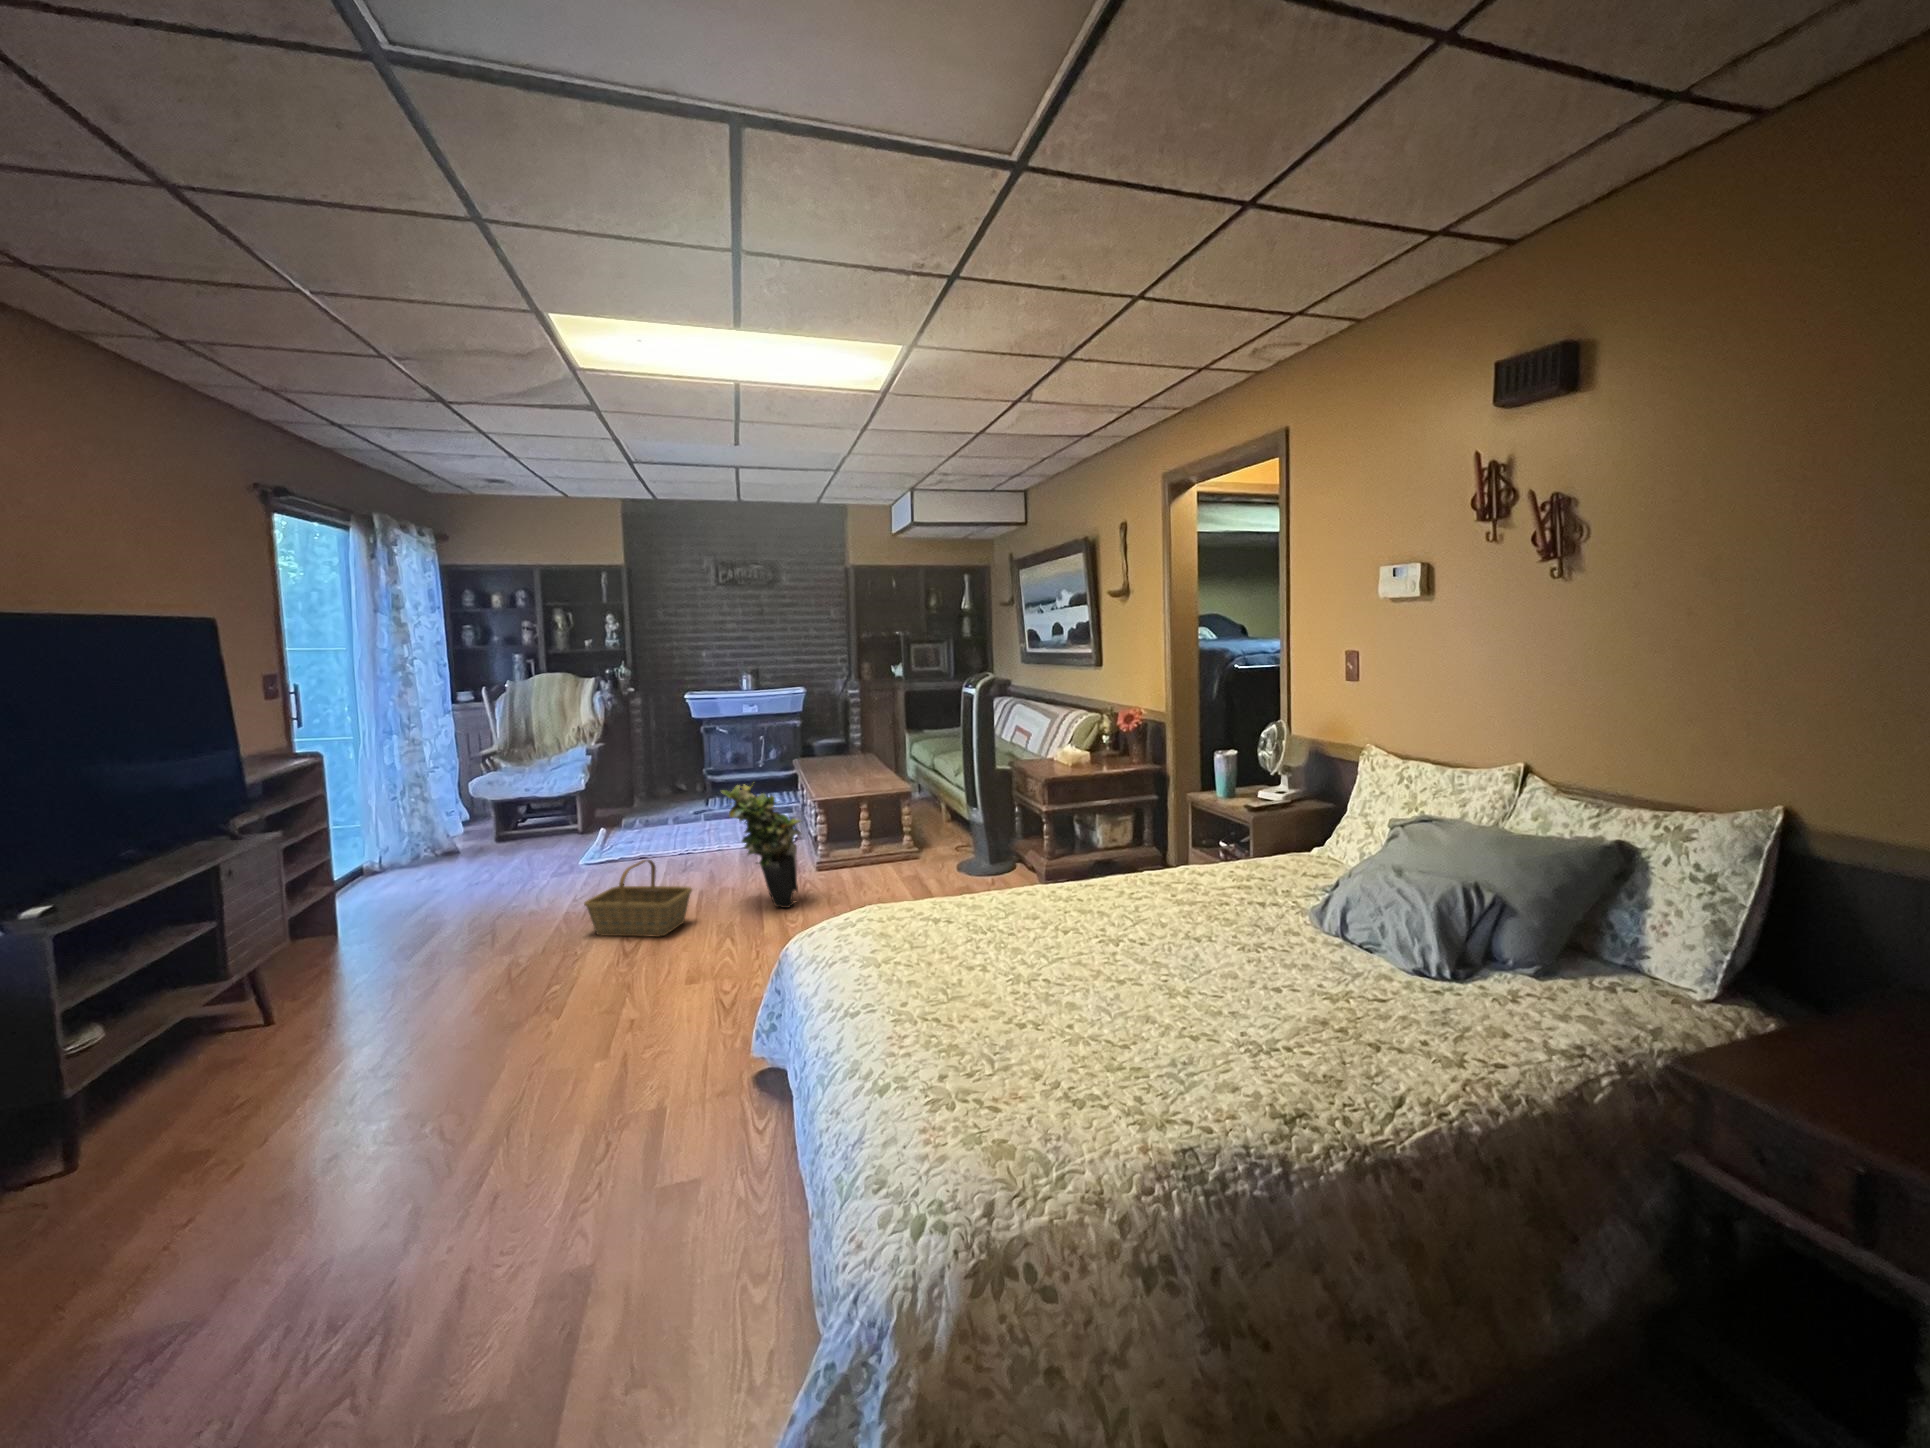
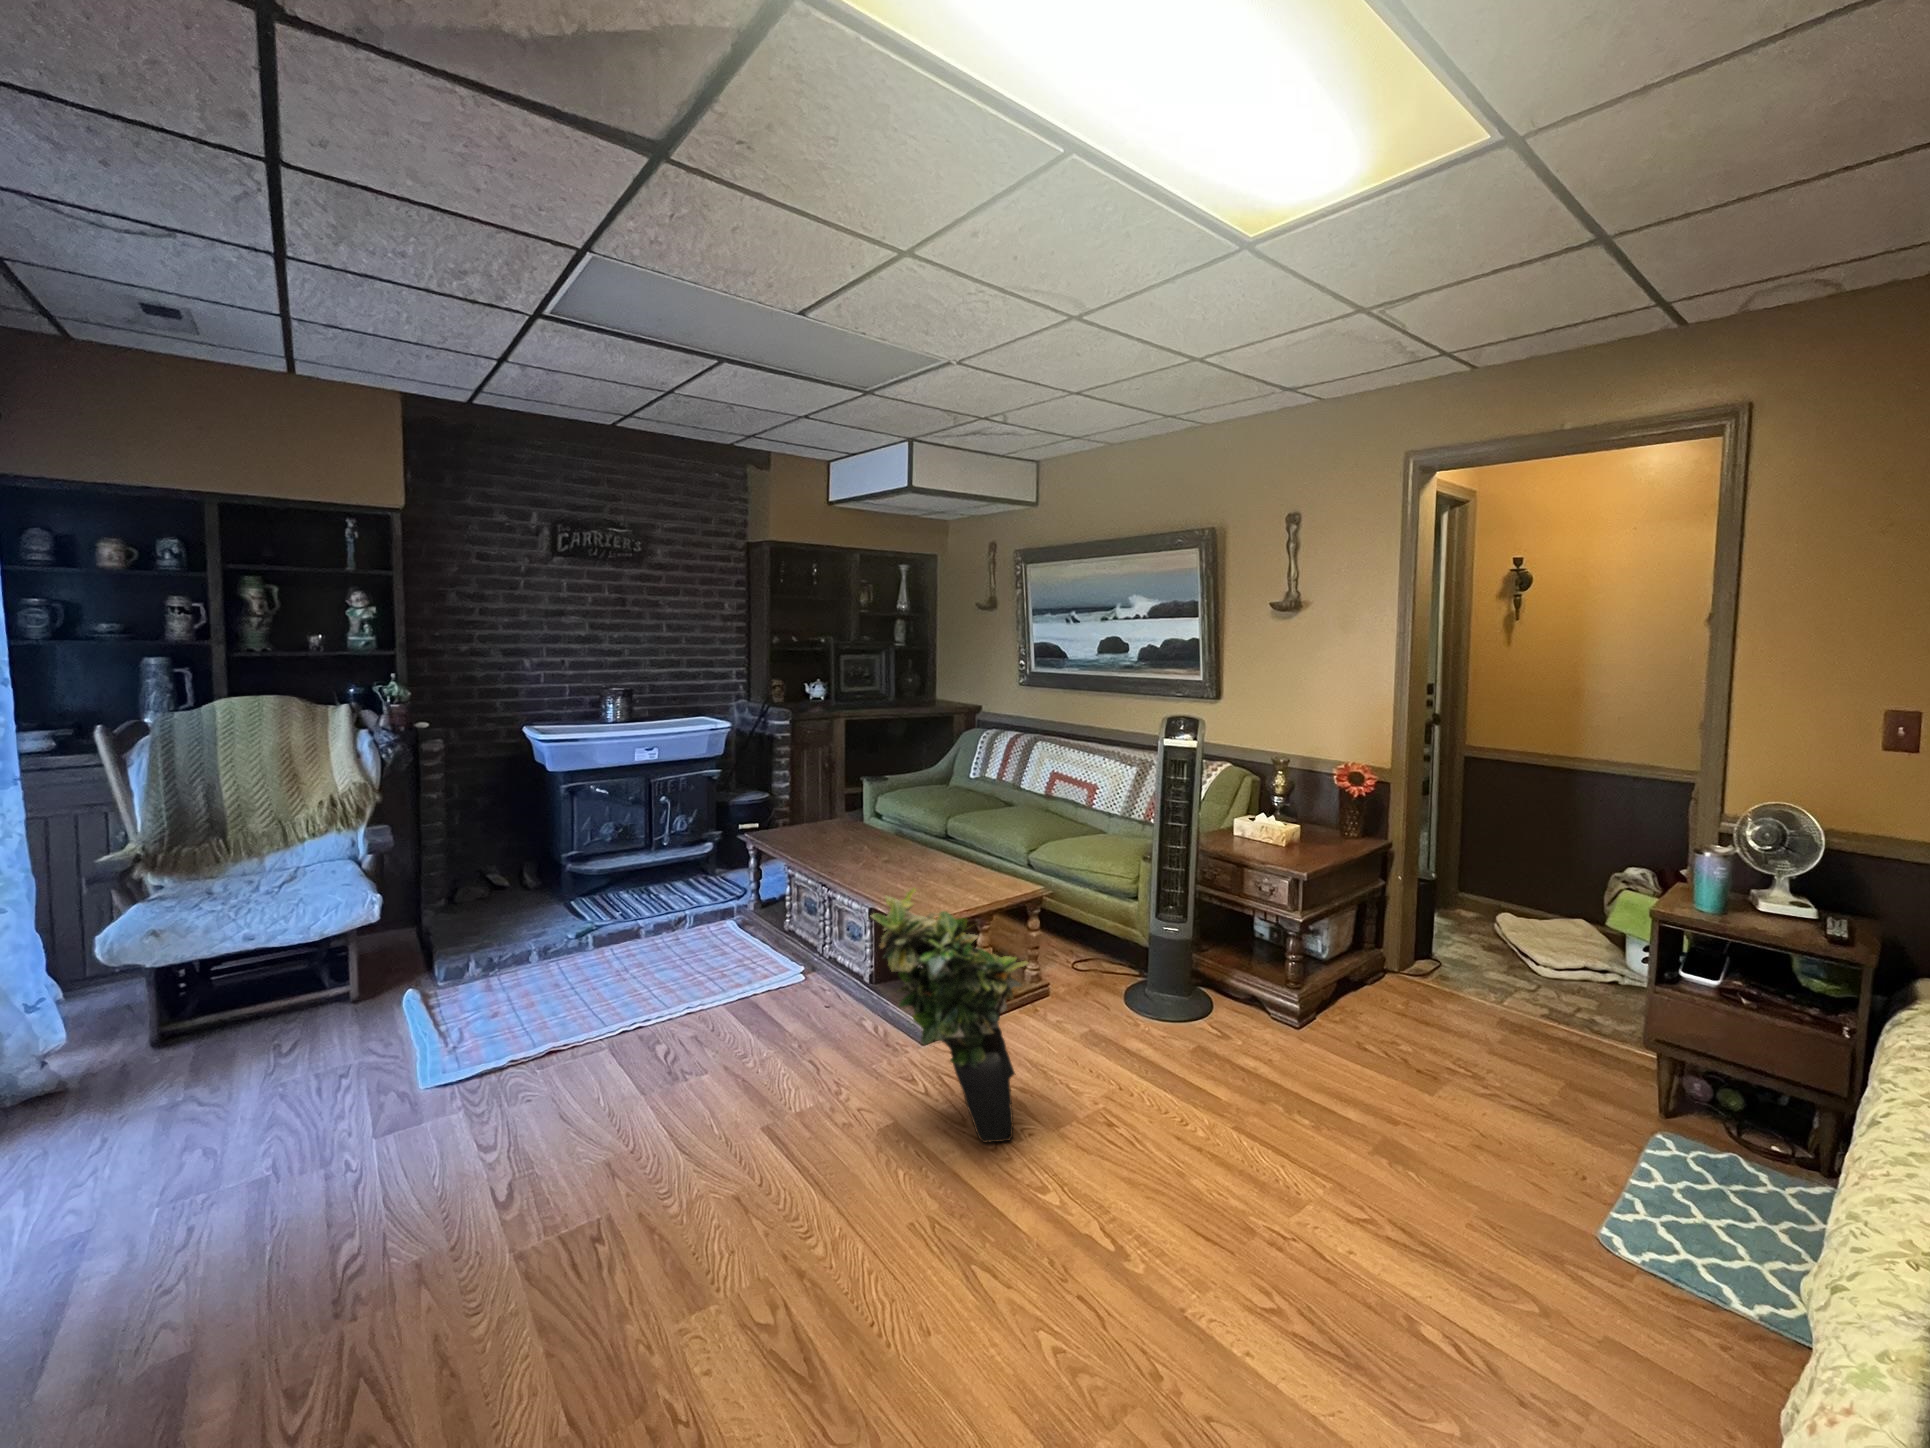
basket: present [584,860,692,937] -> none [621,1101,857,1330]

